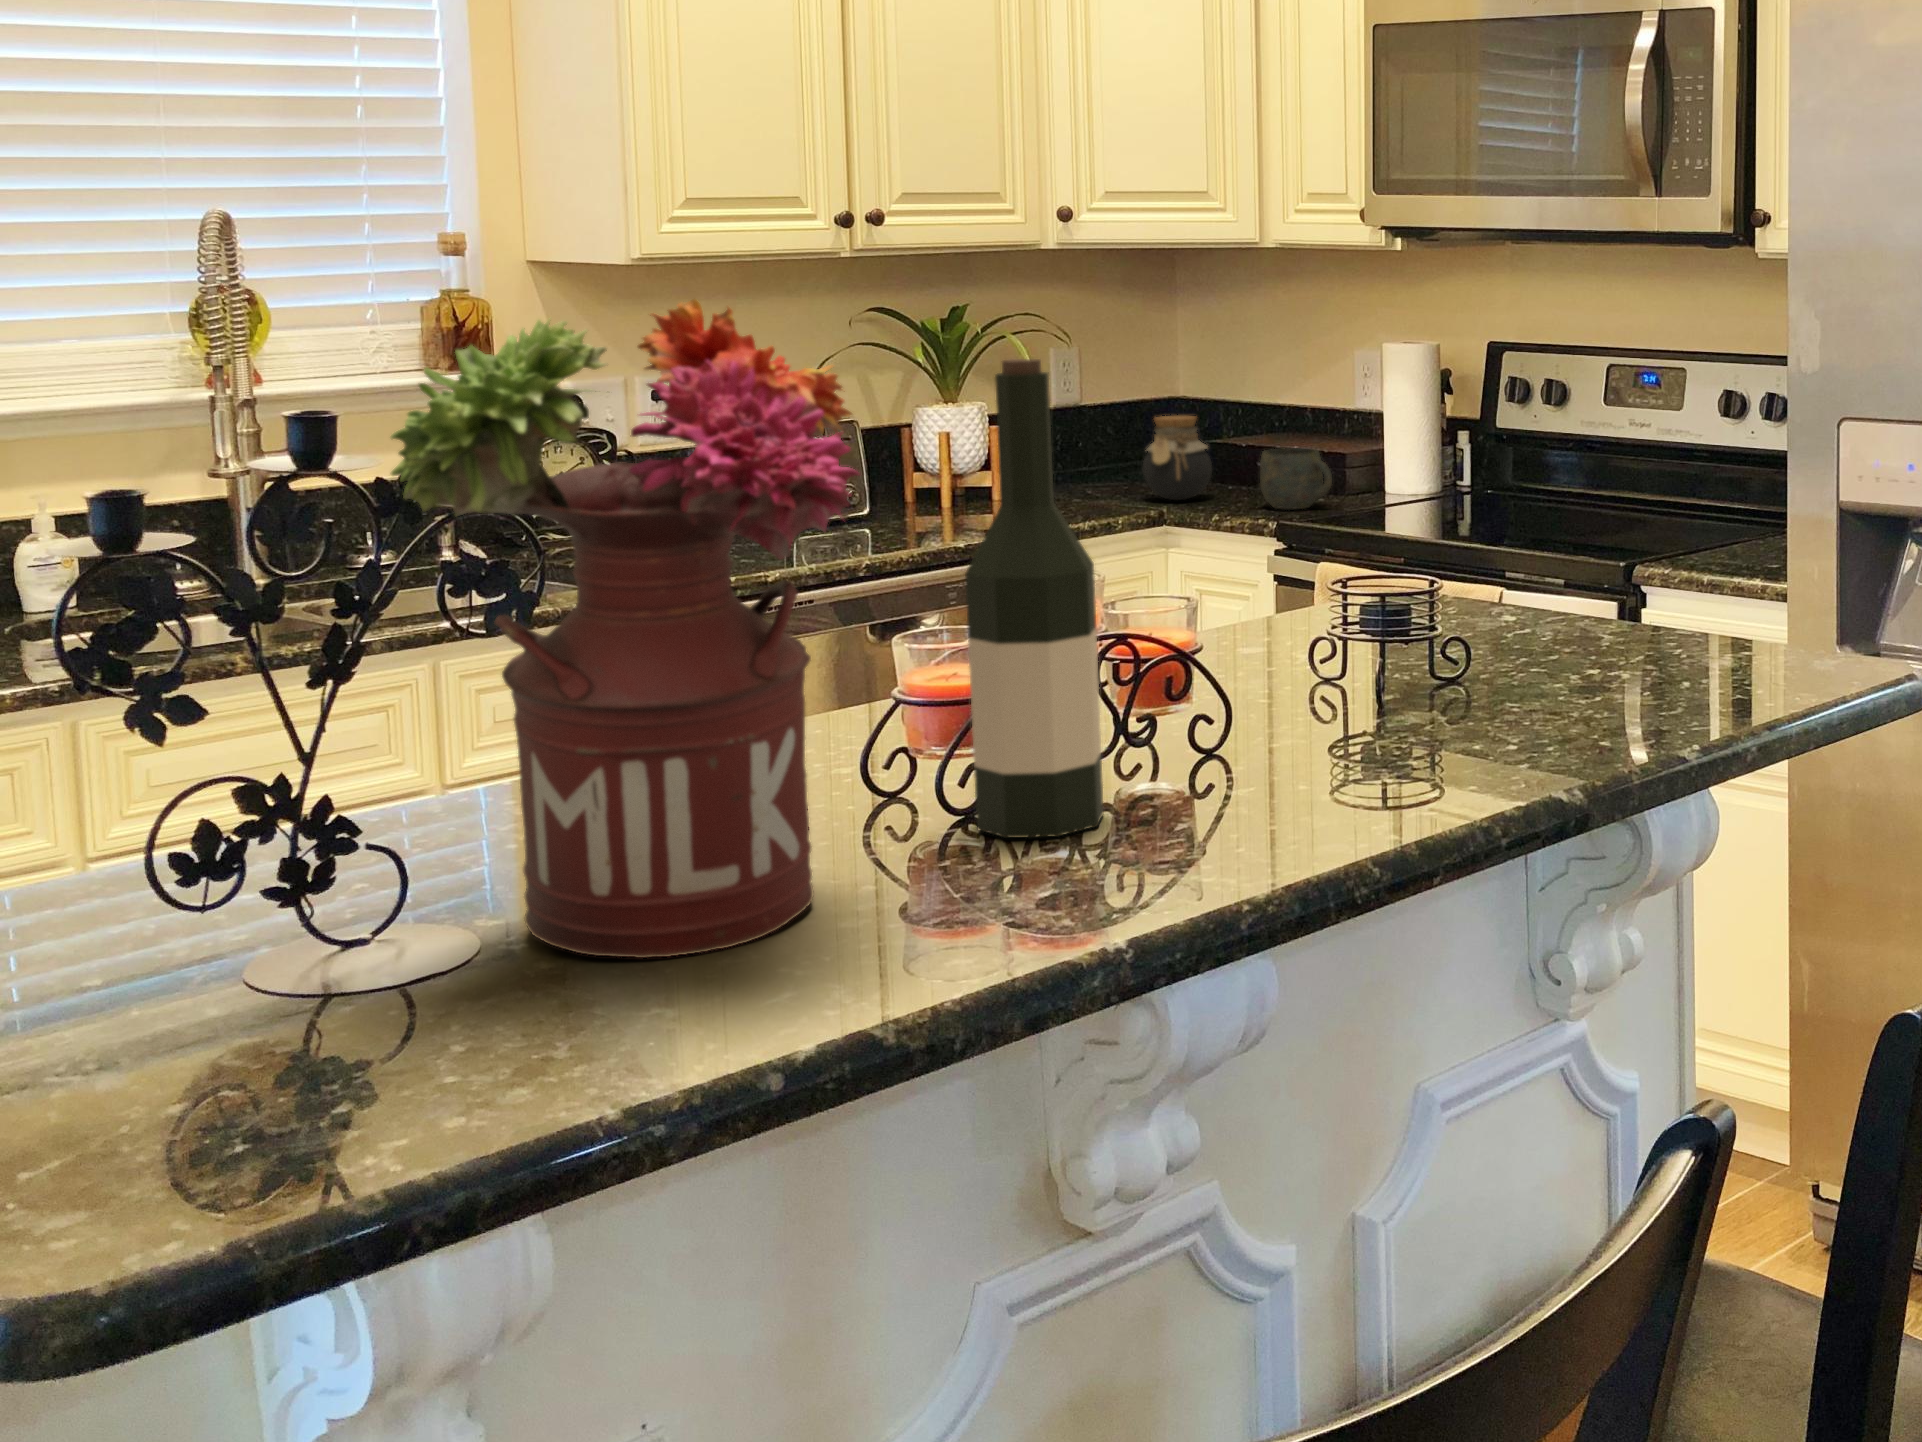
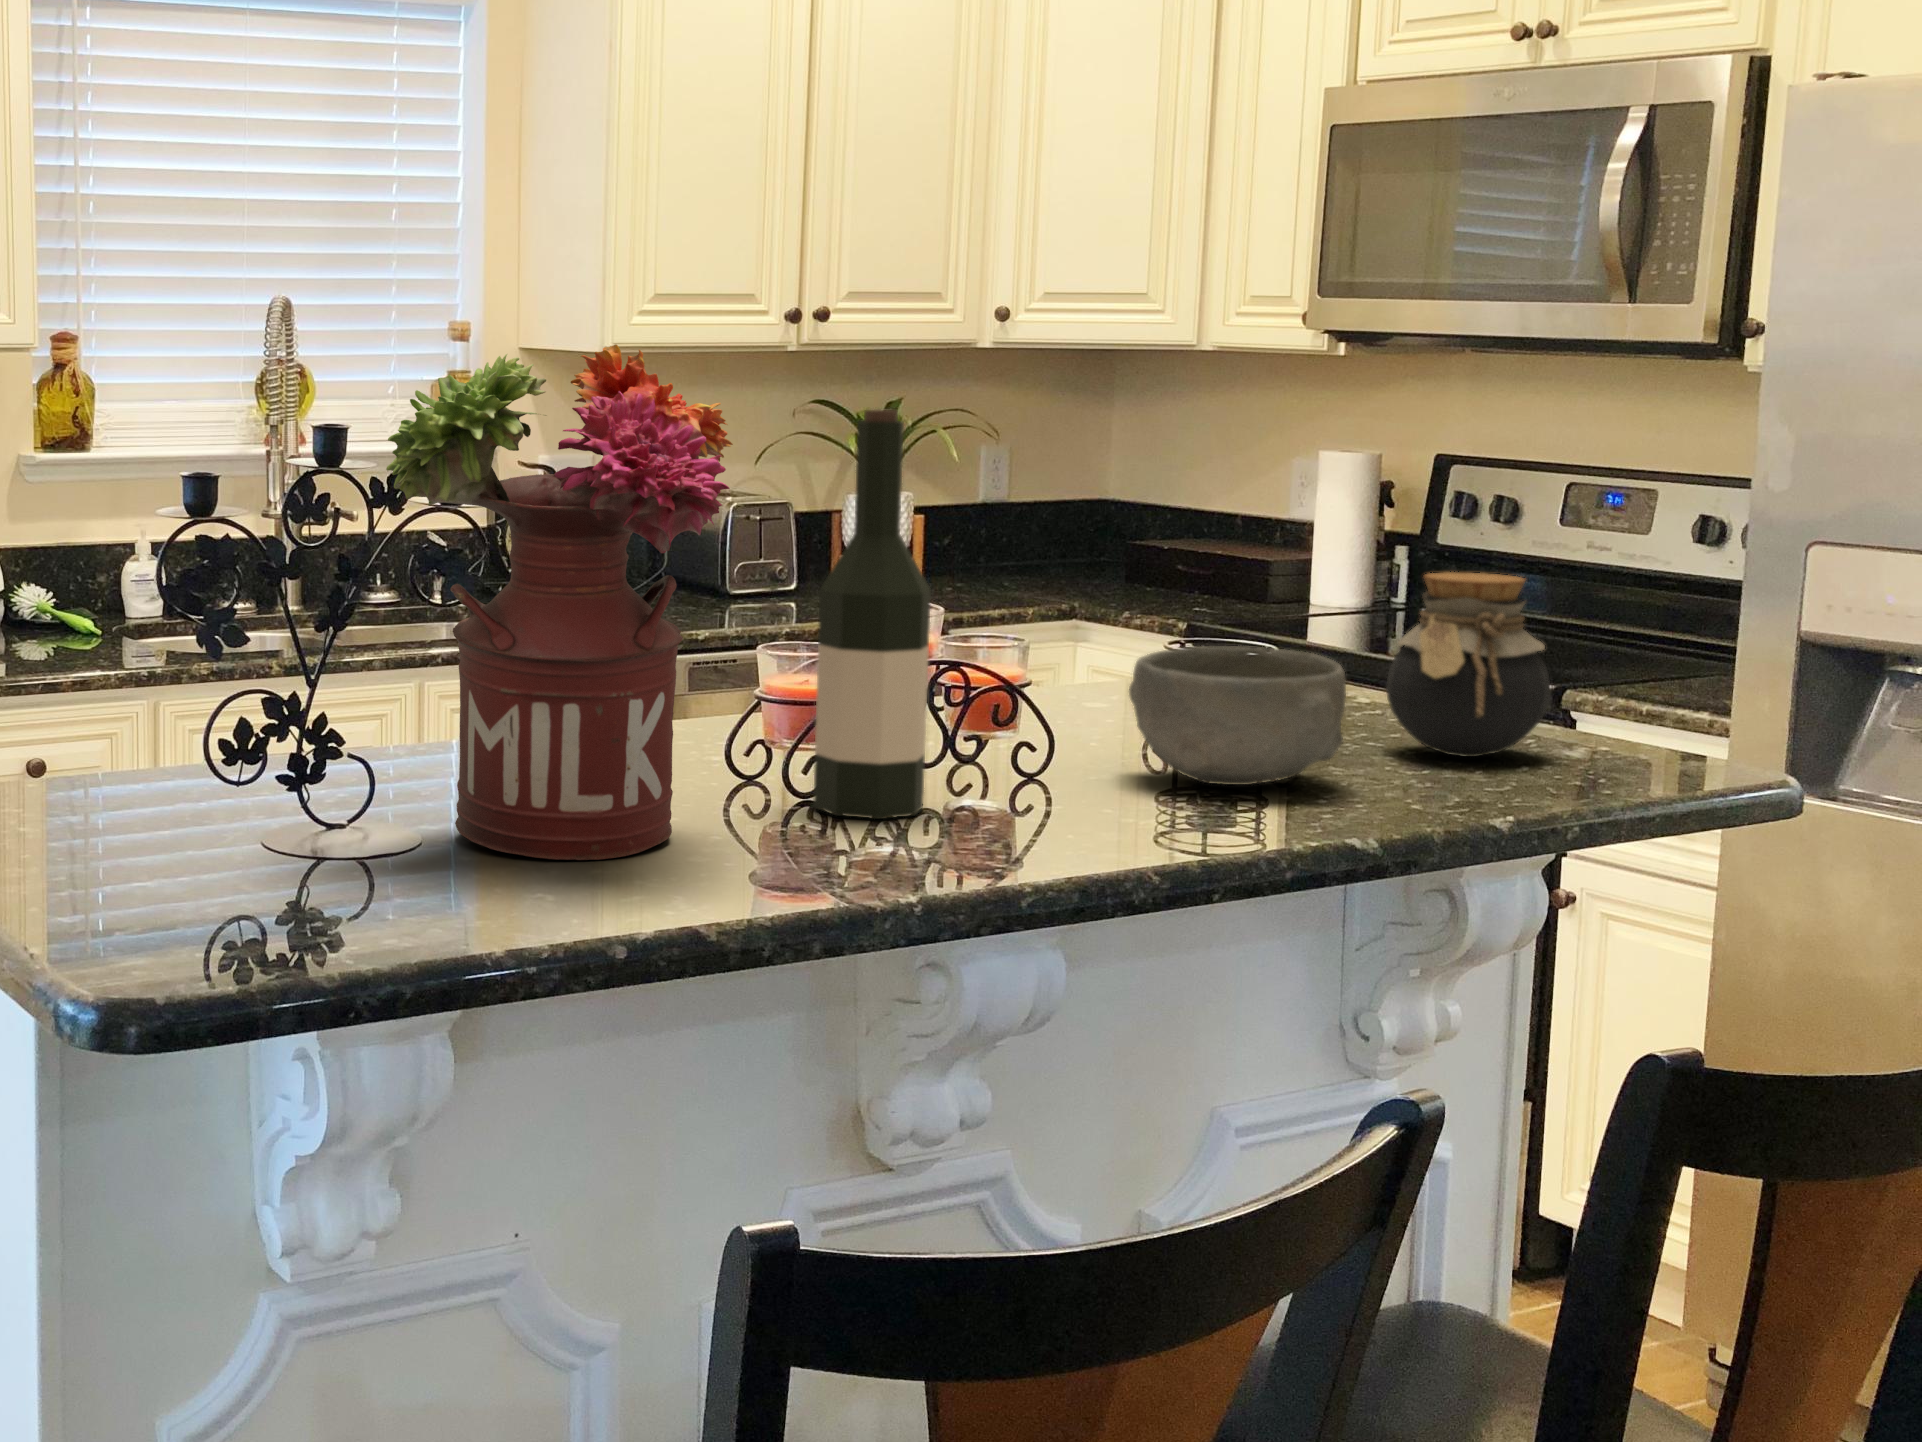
jar: present [1143,416,1212,500] -> present [1386,572,1550,757]
mug: present [1260,448,1332,510] -> none [1177,553,1252,615]
bowl: none [1304,587,1528,742] -> present [1129,646,1346,785]

